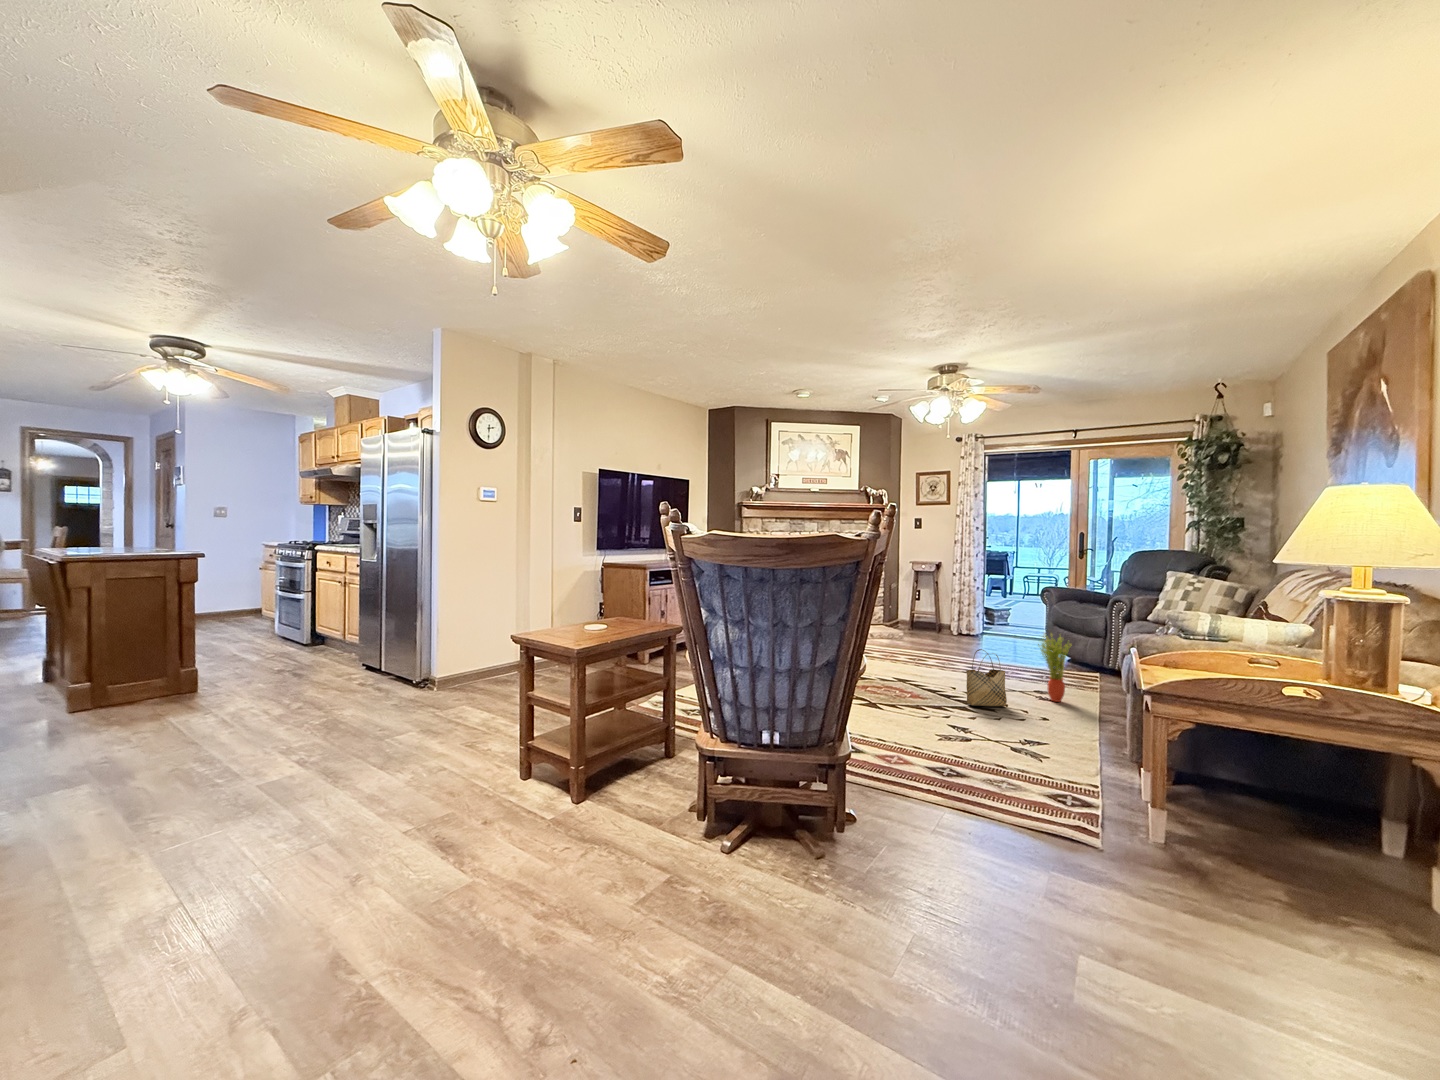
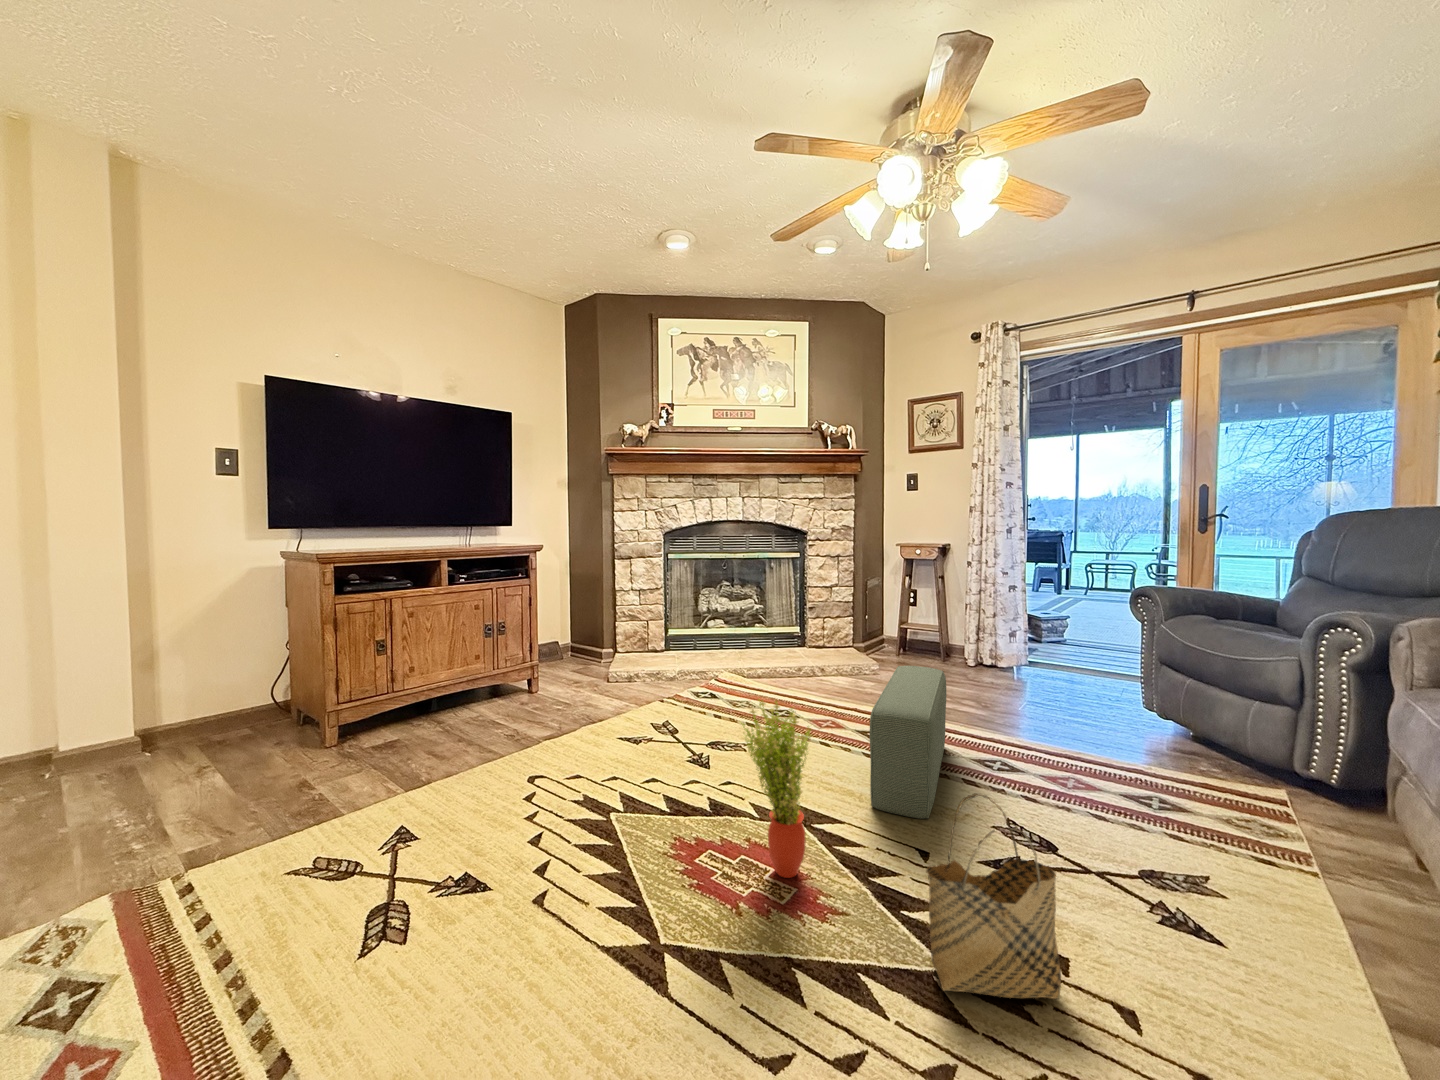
pouf: none [928,624,956,680] -> present [870,666,946,819]
potted plant: present [1038,634,1072,702] -> present [741,700,812,878]

